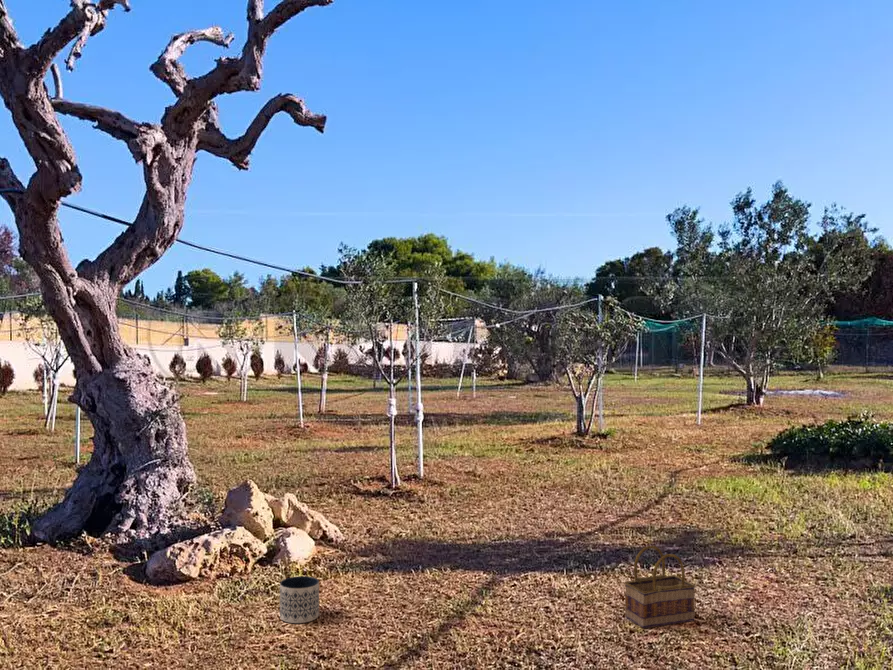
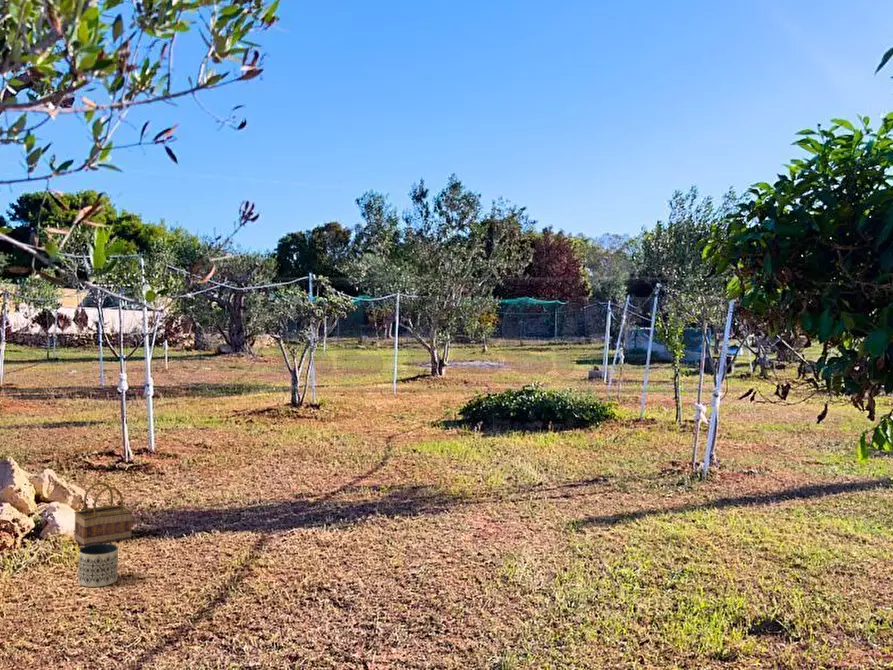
basket: present [625,546,695,628] -> present [74,482,133,546]

